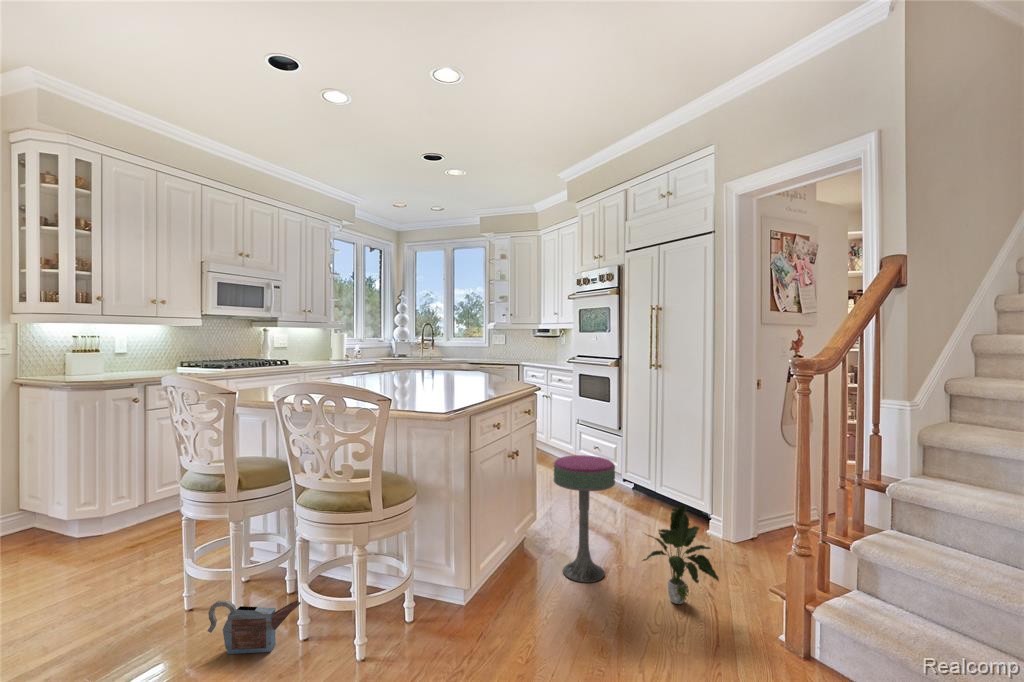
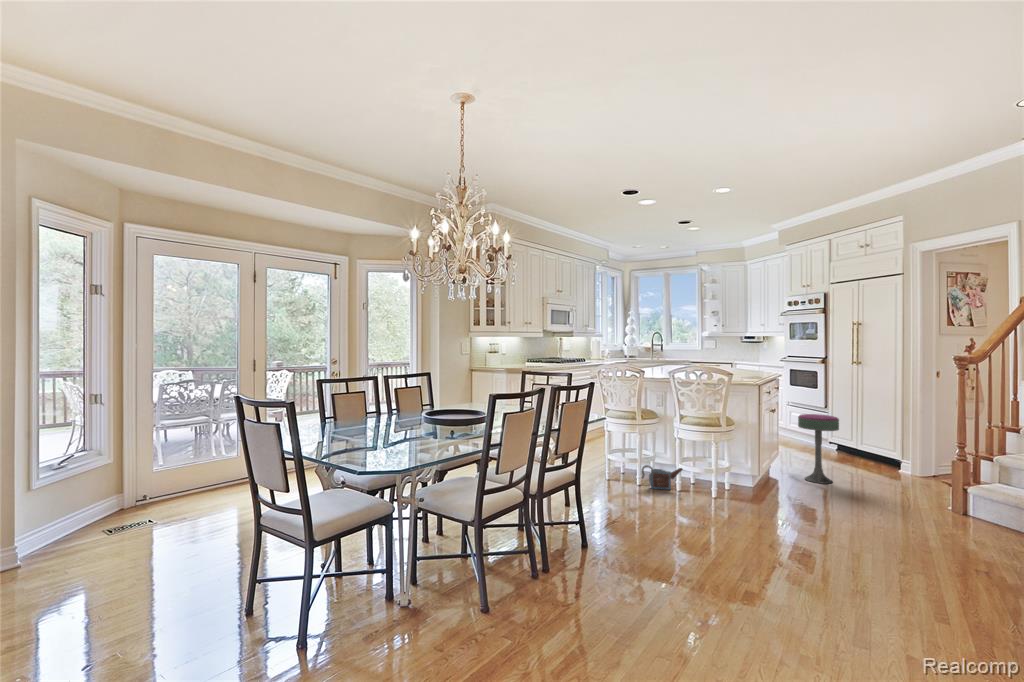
potted plant: present [643,505,719,604] -> none [859,439,910,493]

